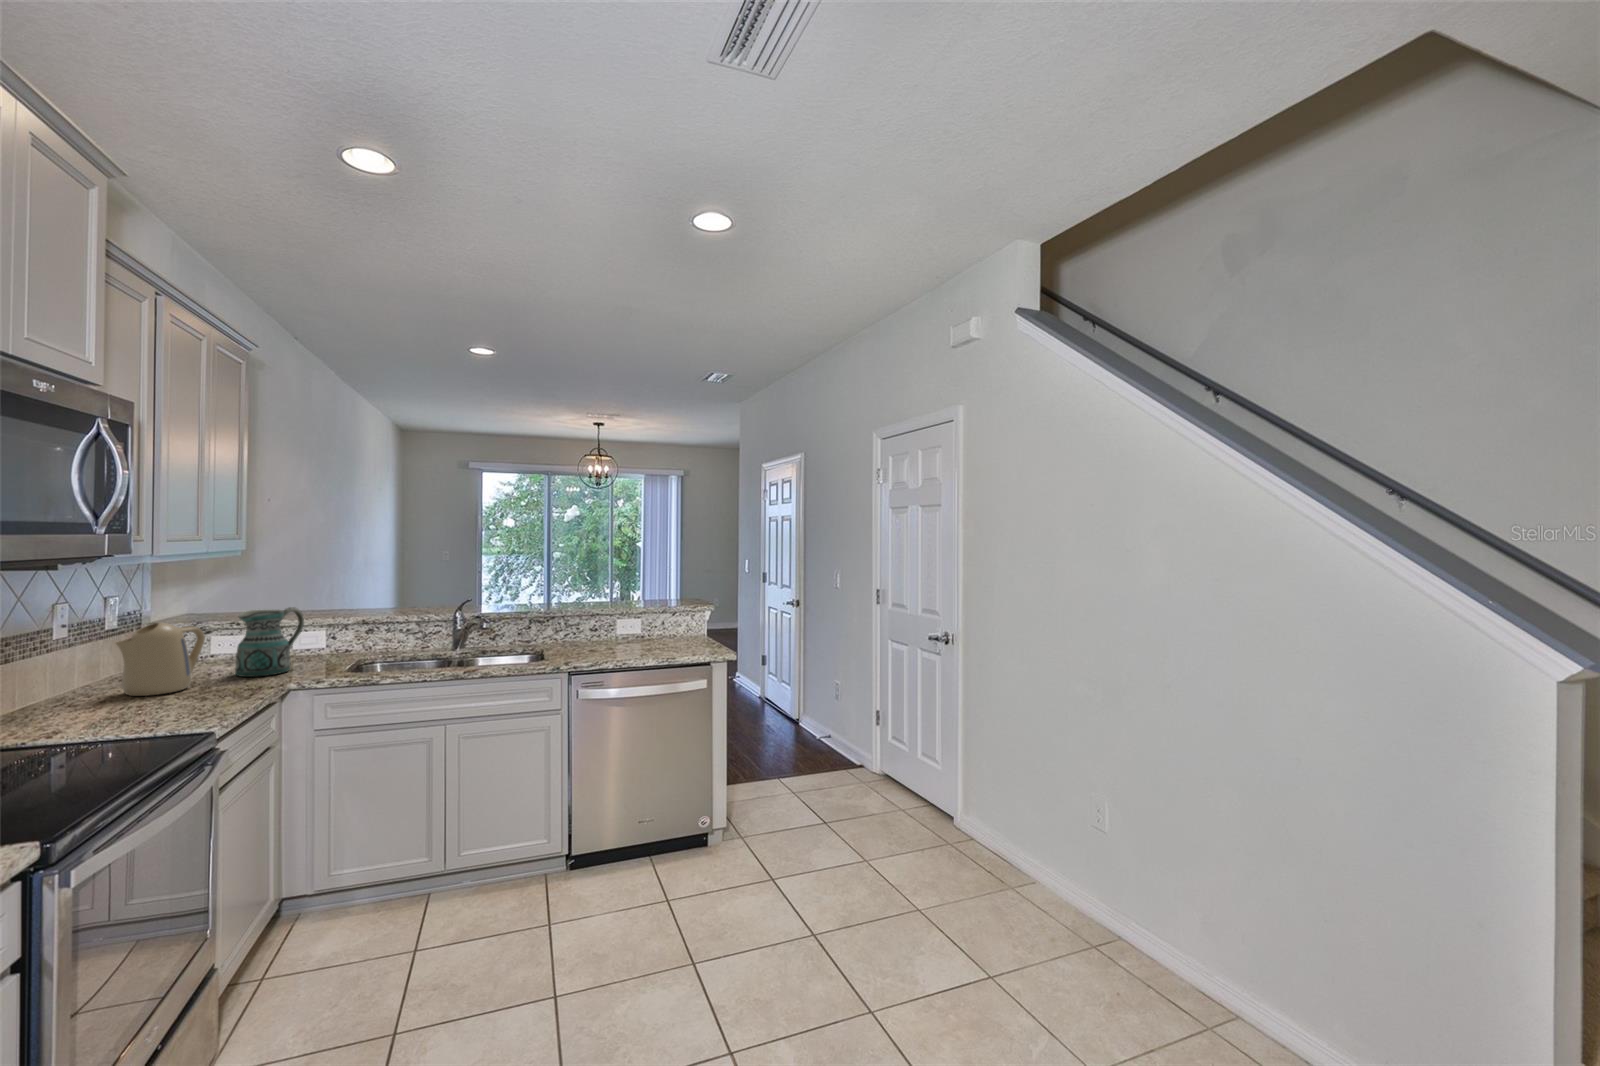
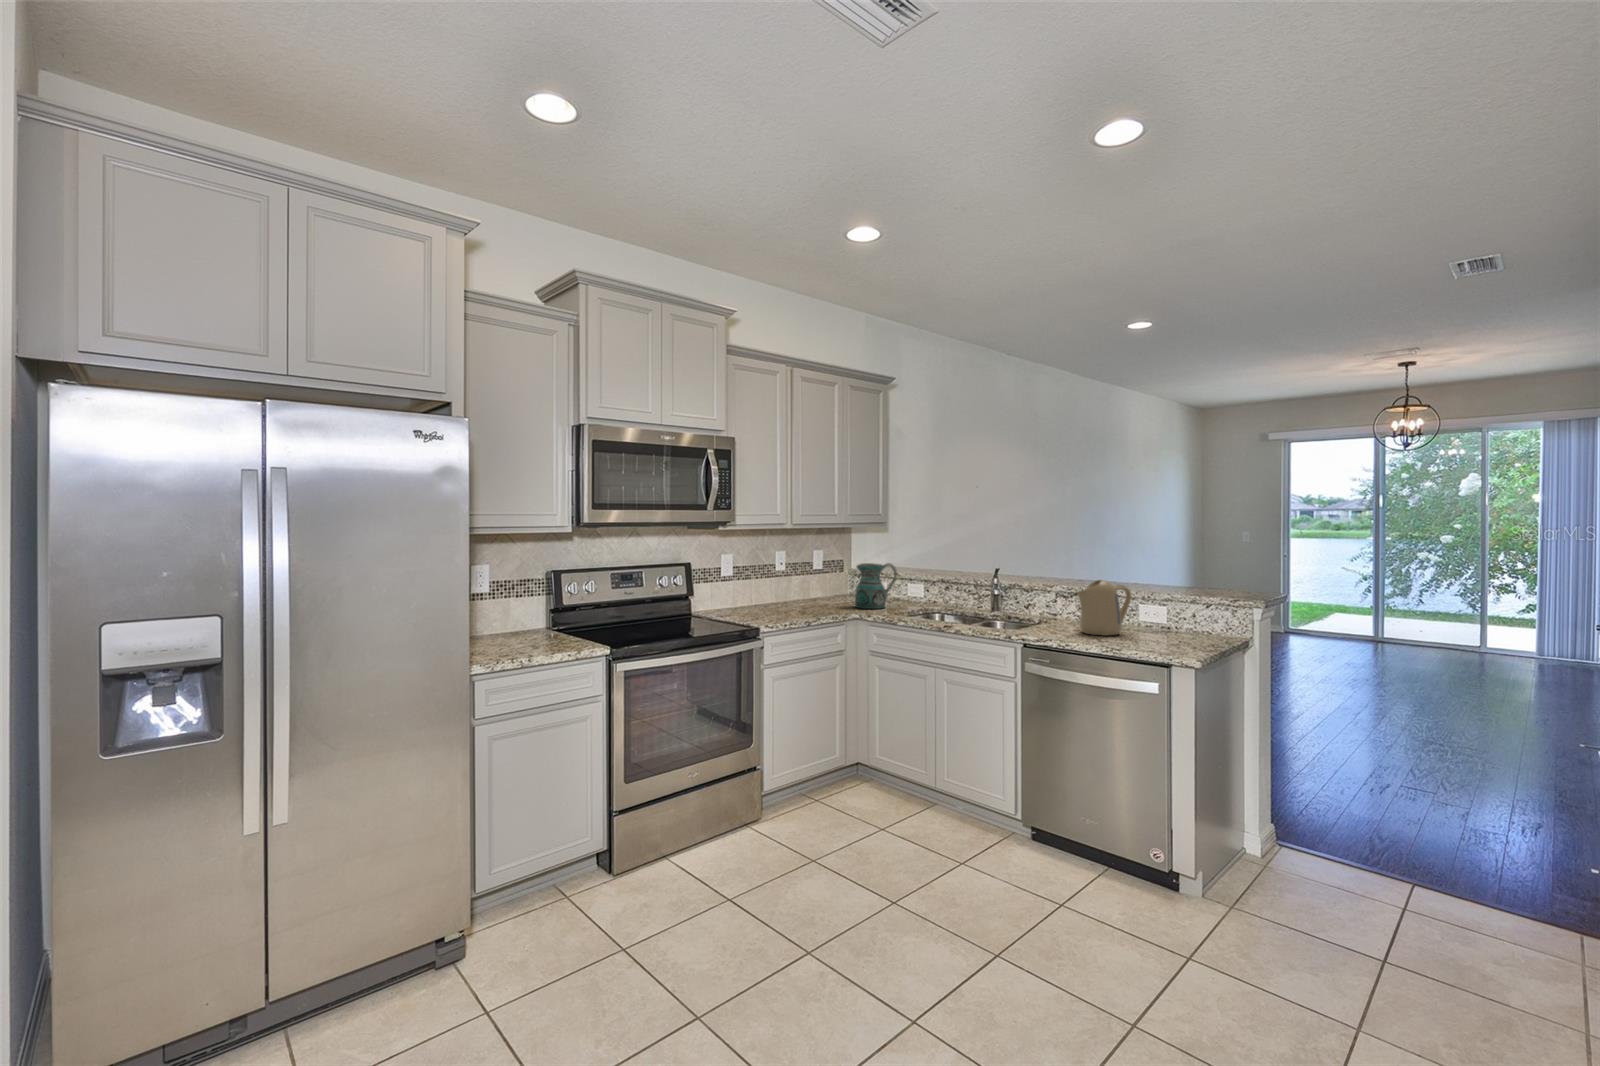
kettle: present [116,623,205,696] -> present [1077,580,1132,635]

